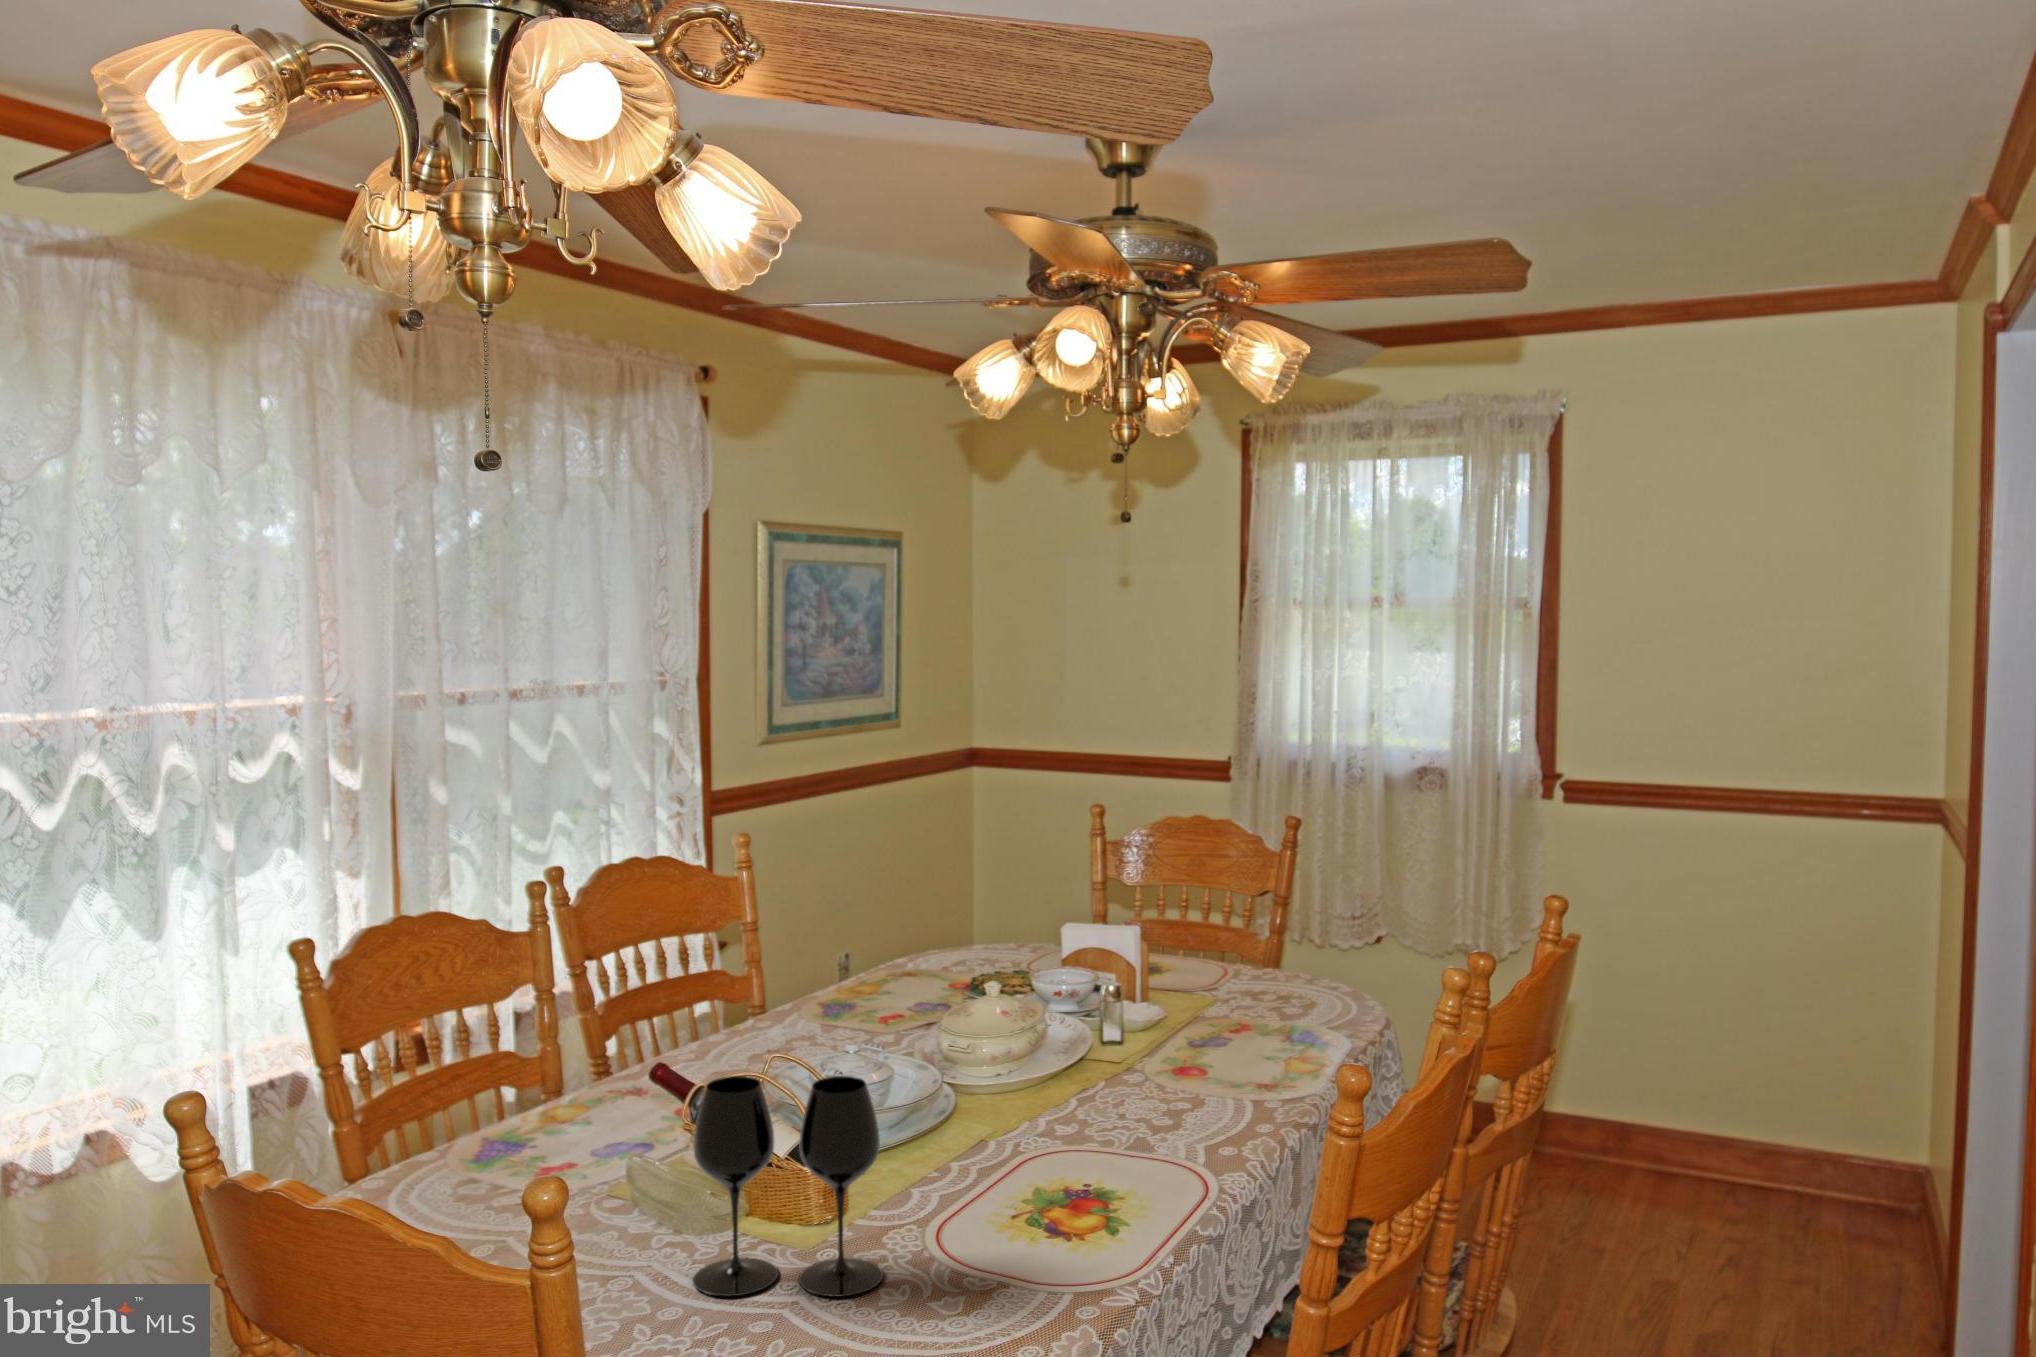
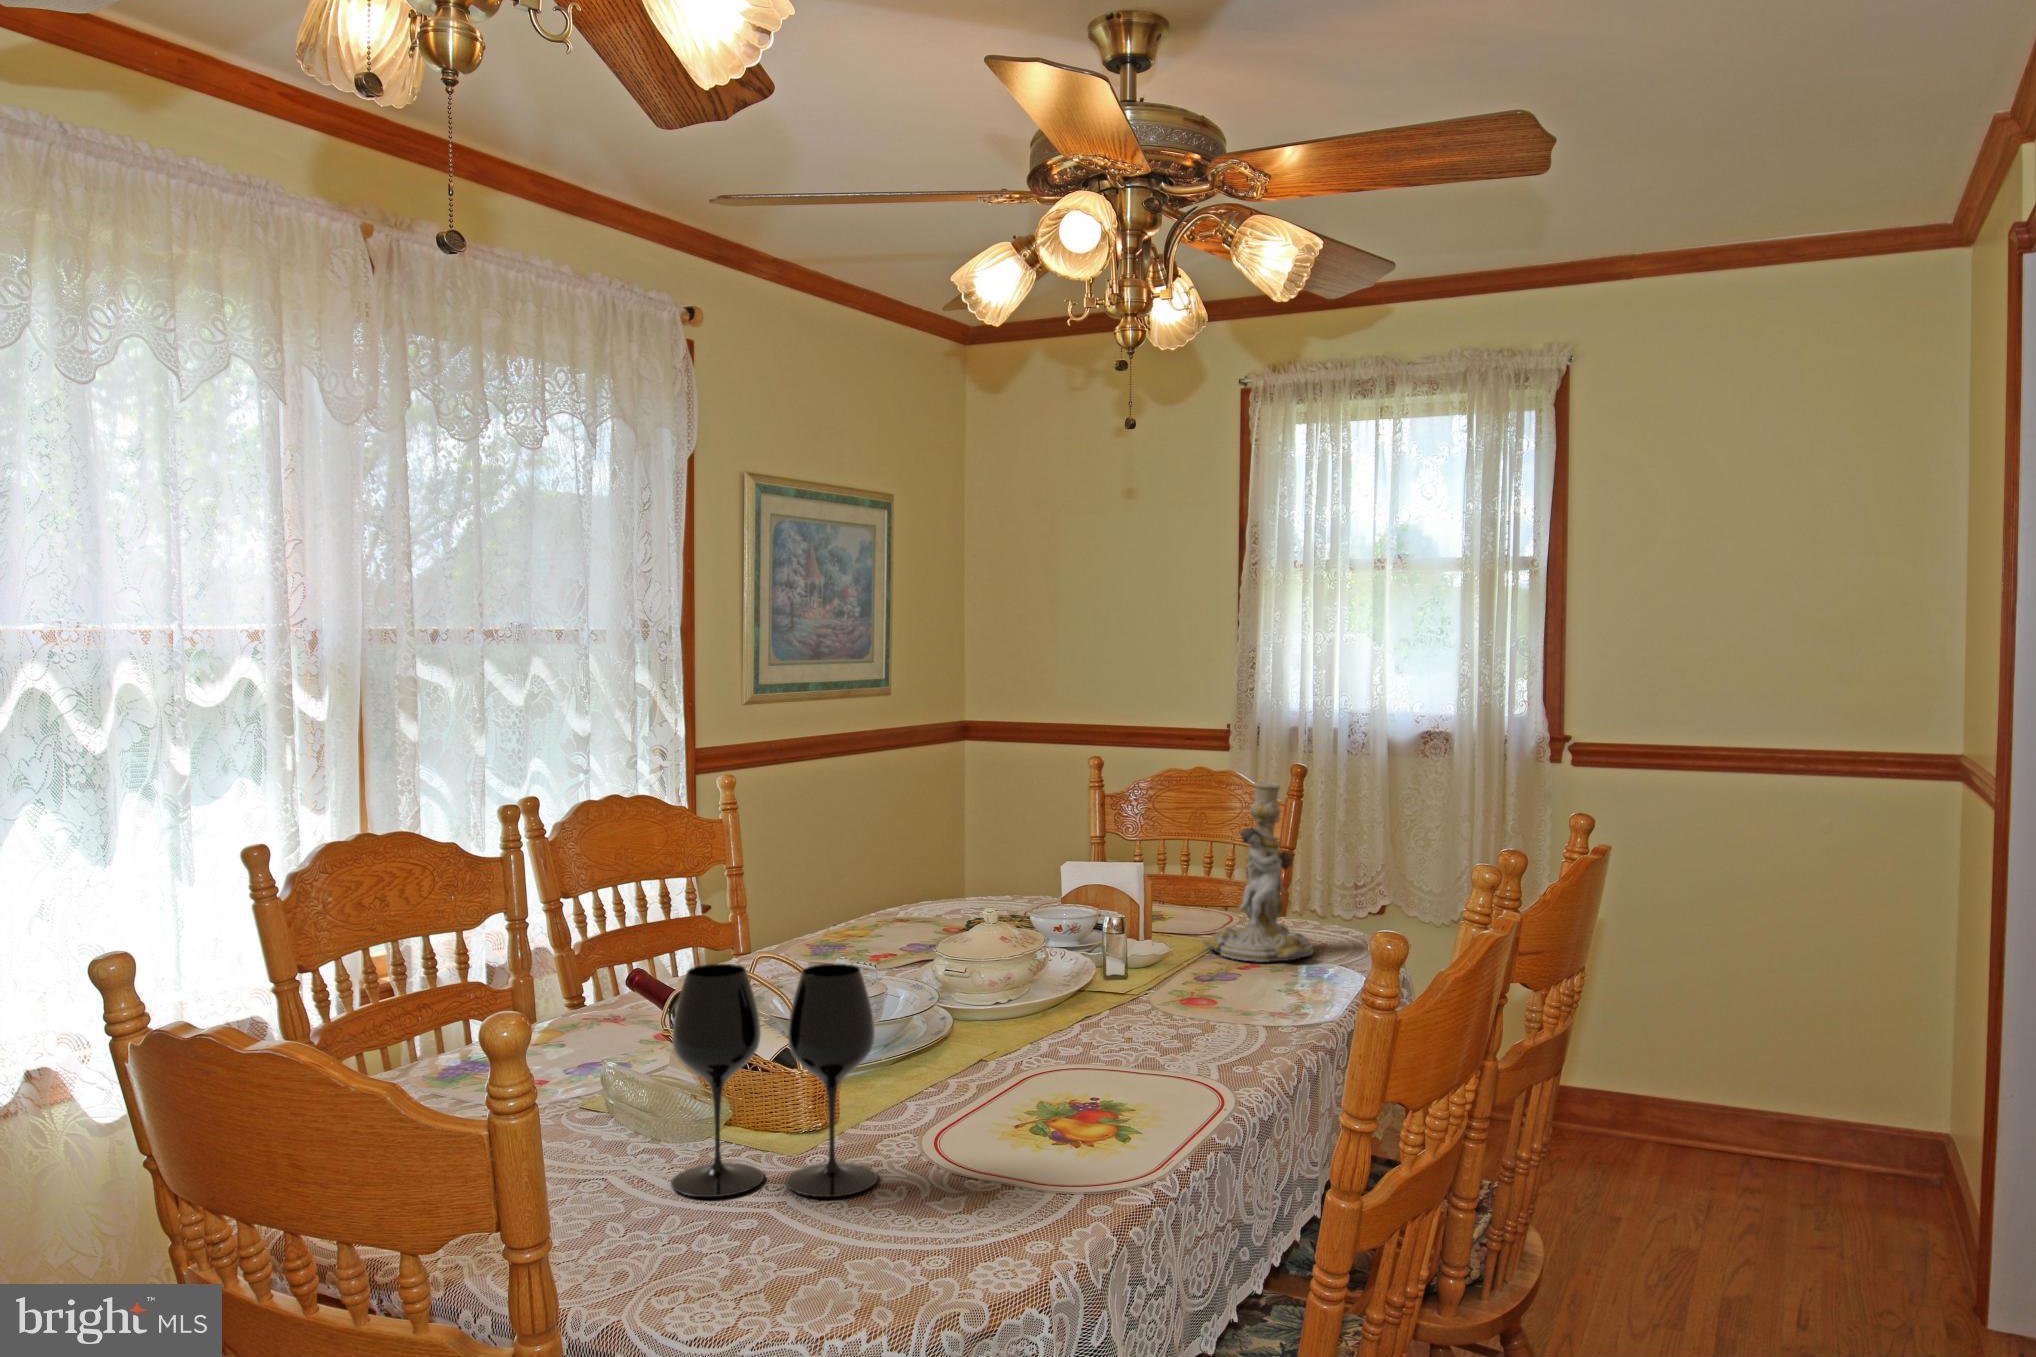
candlestick: none [1195,852,1302,1026] -> present [1202,783,1313,962]

